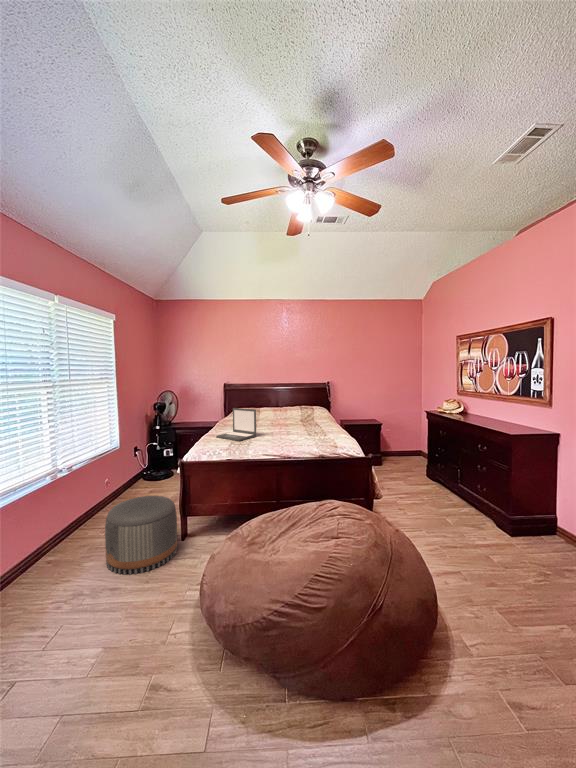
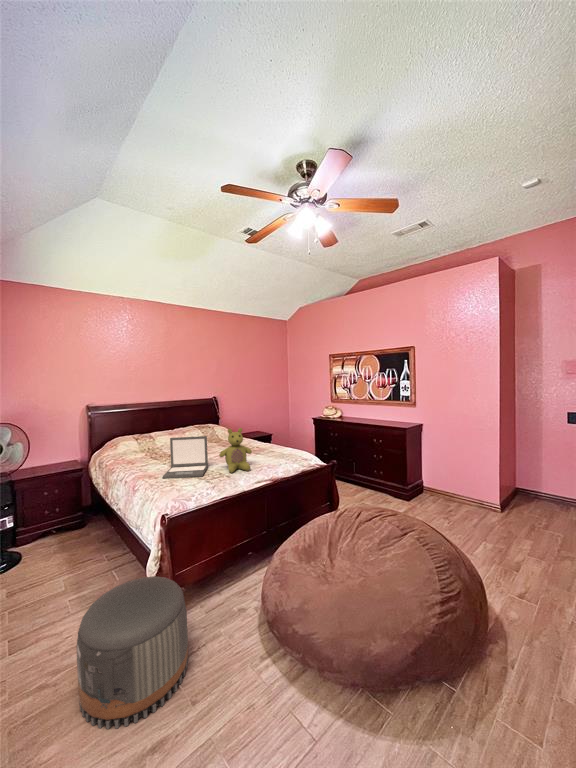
stuffed bear: none [260,405,288,444] -> present [219,428,252,473]

